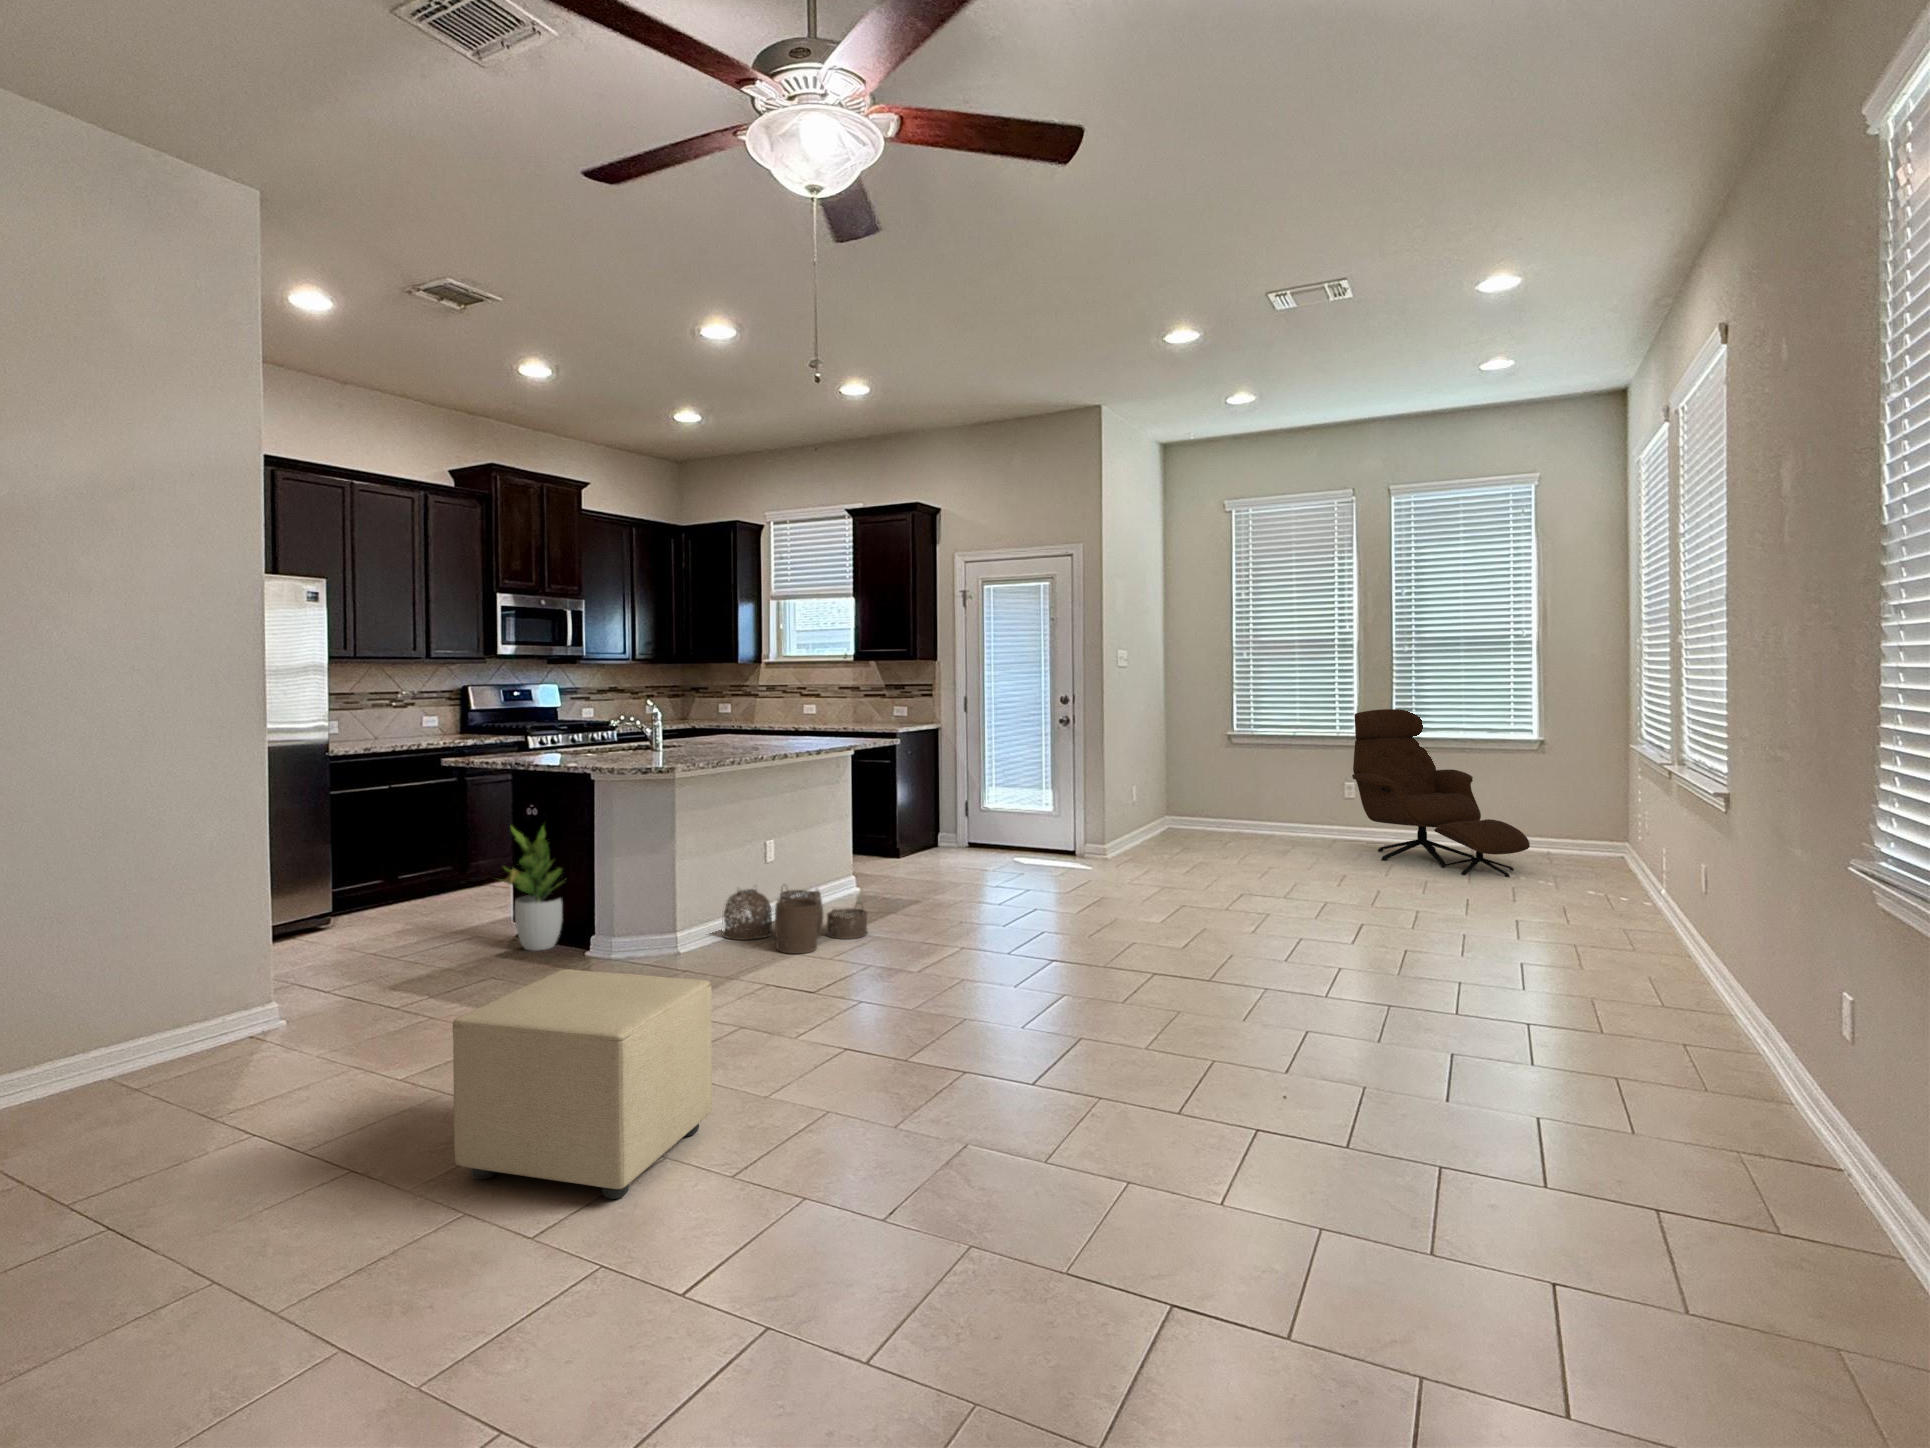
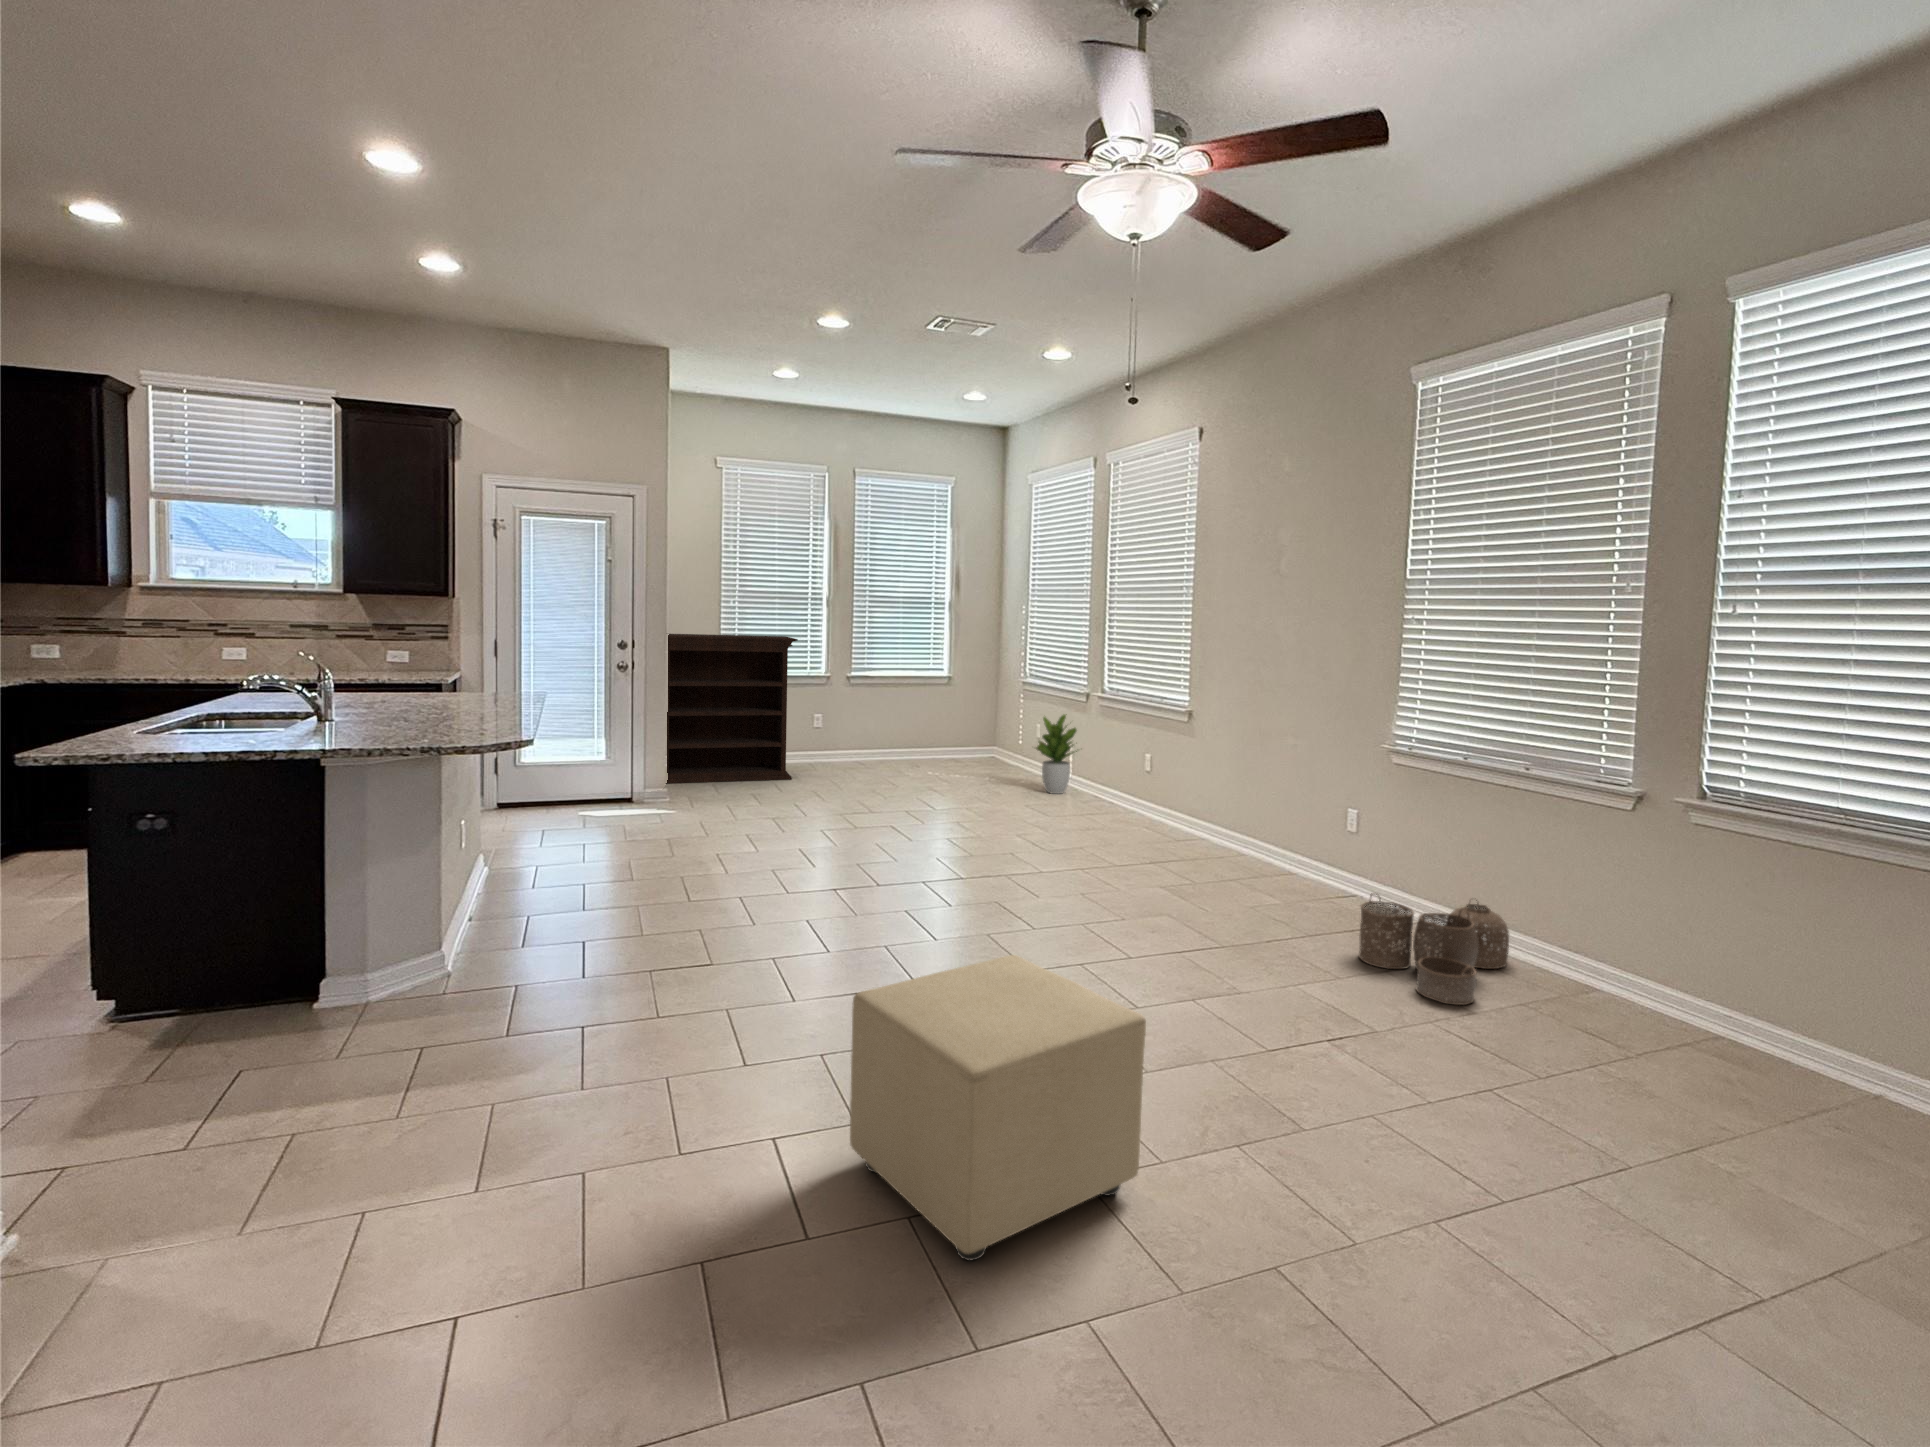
bookshelf: none [1127,690,1291,858] -> present [667,634,798,783]
lounge chair: present [1352,709,1530,877] -> none [836,652,967,775]
potted plant: present [501,826,563,951] -> present [1036,714,1077,794]
woven basket: present [722,889,867,953] -> present [1359,893,1509,1005]

